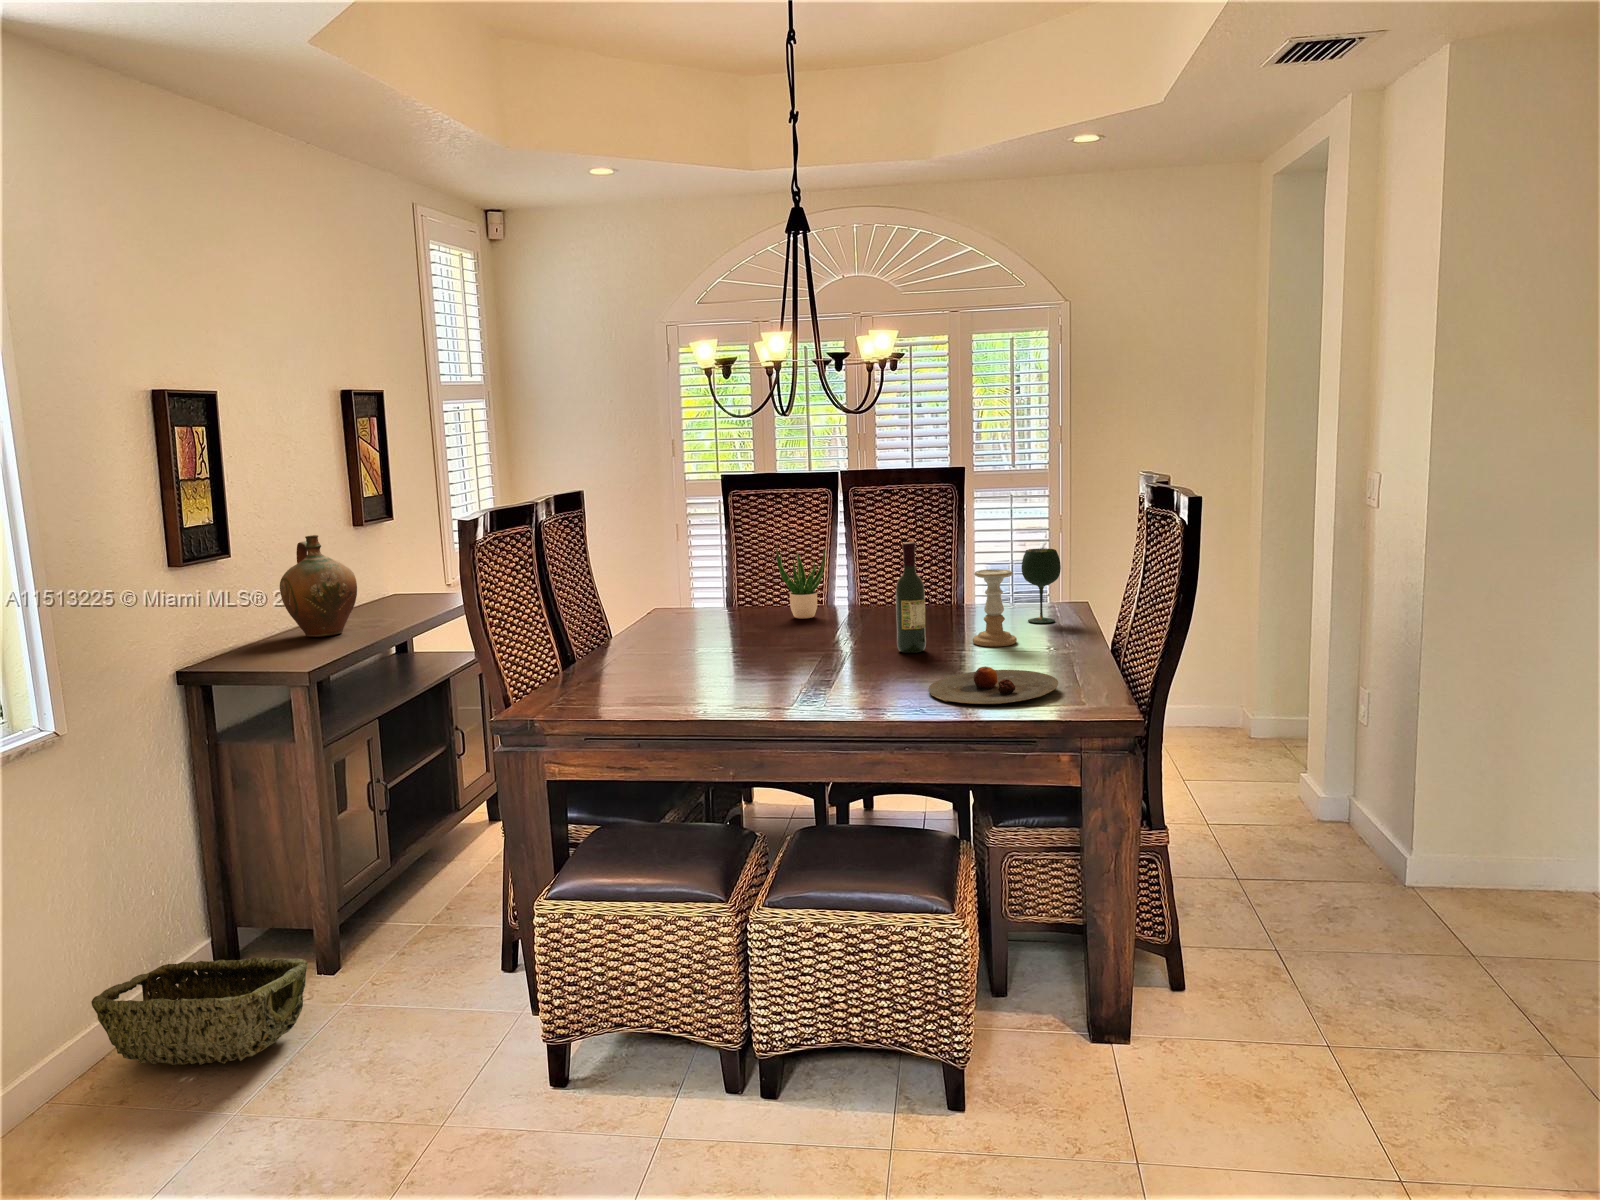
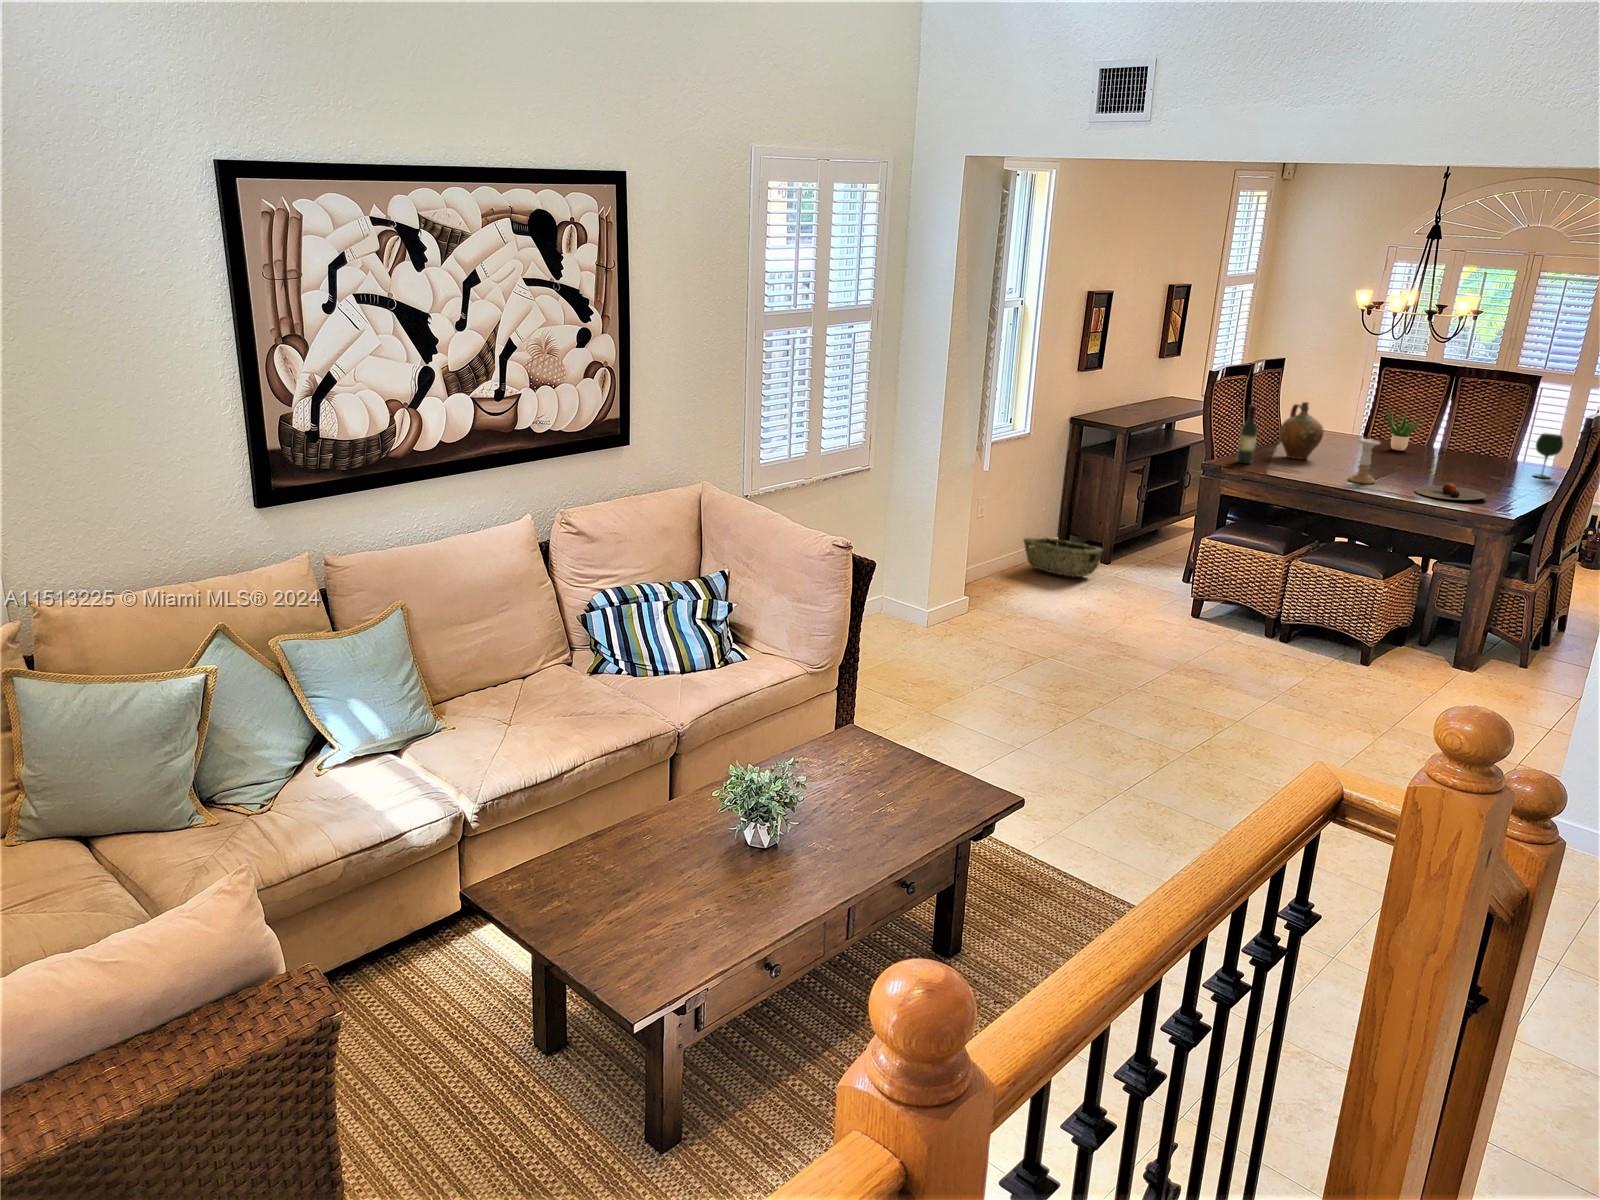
ceramic jug: present [280,535,357,637] -> present [1279,402,1324,459]
wine bottle: present [896,542,926,653] -> present [1237,405,1257,464]
candle holder: present [972,569,1017,647] -> present [1348,439,1380,484]

